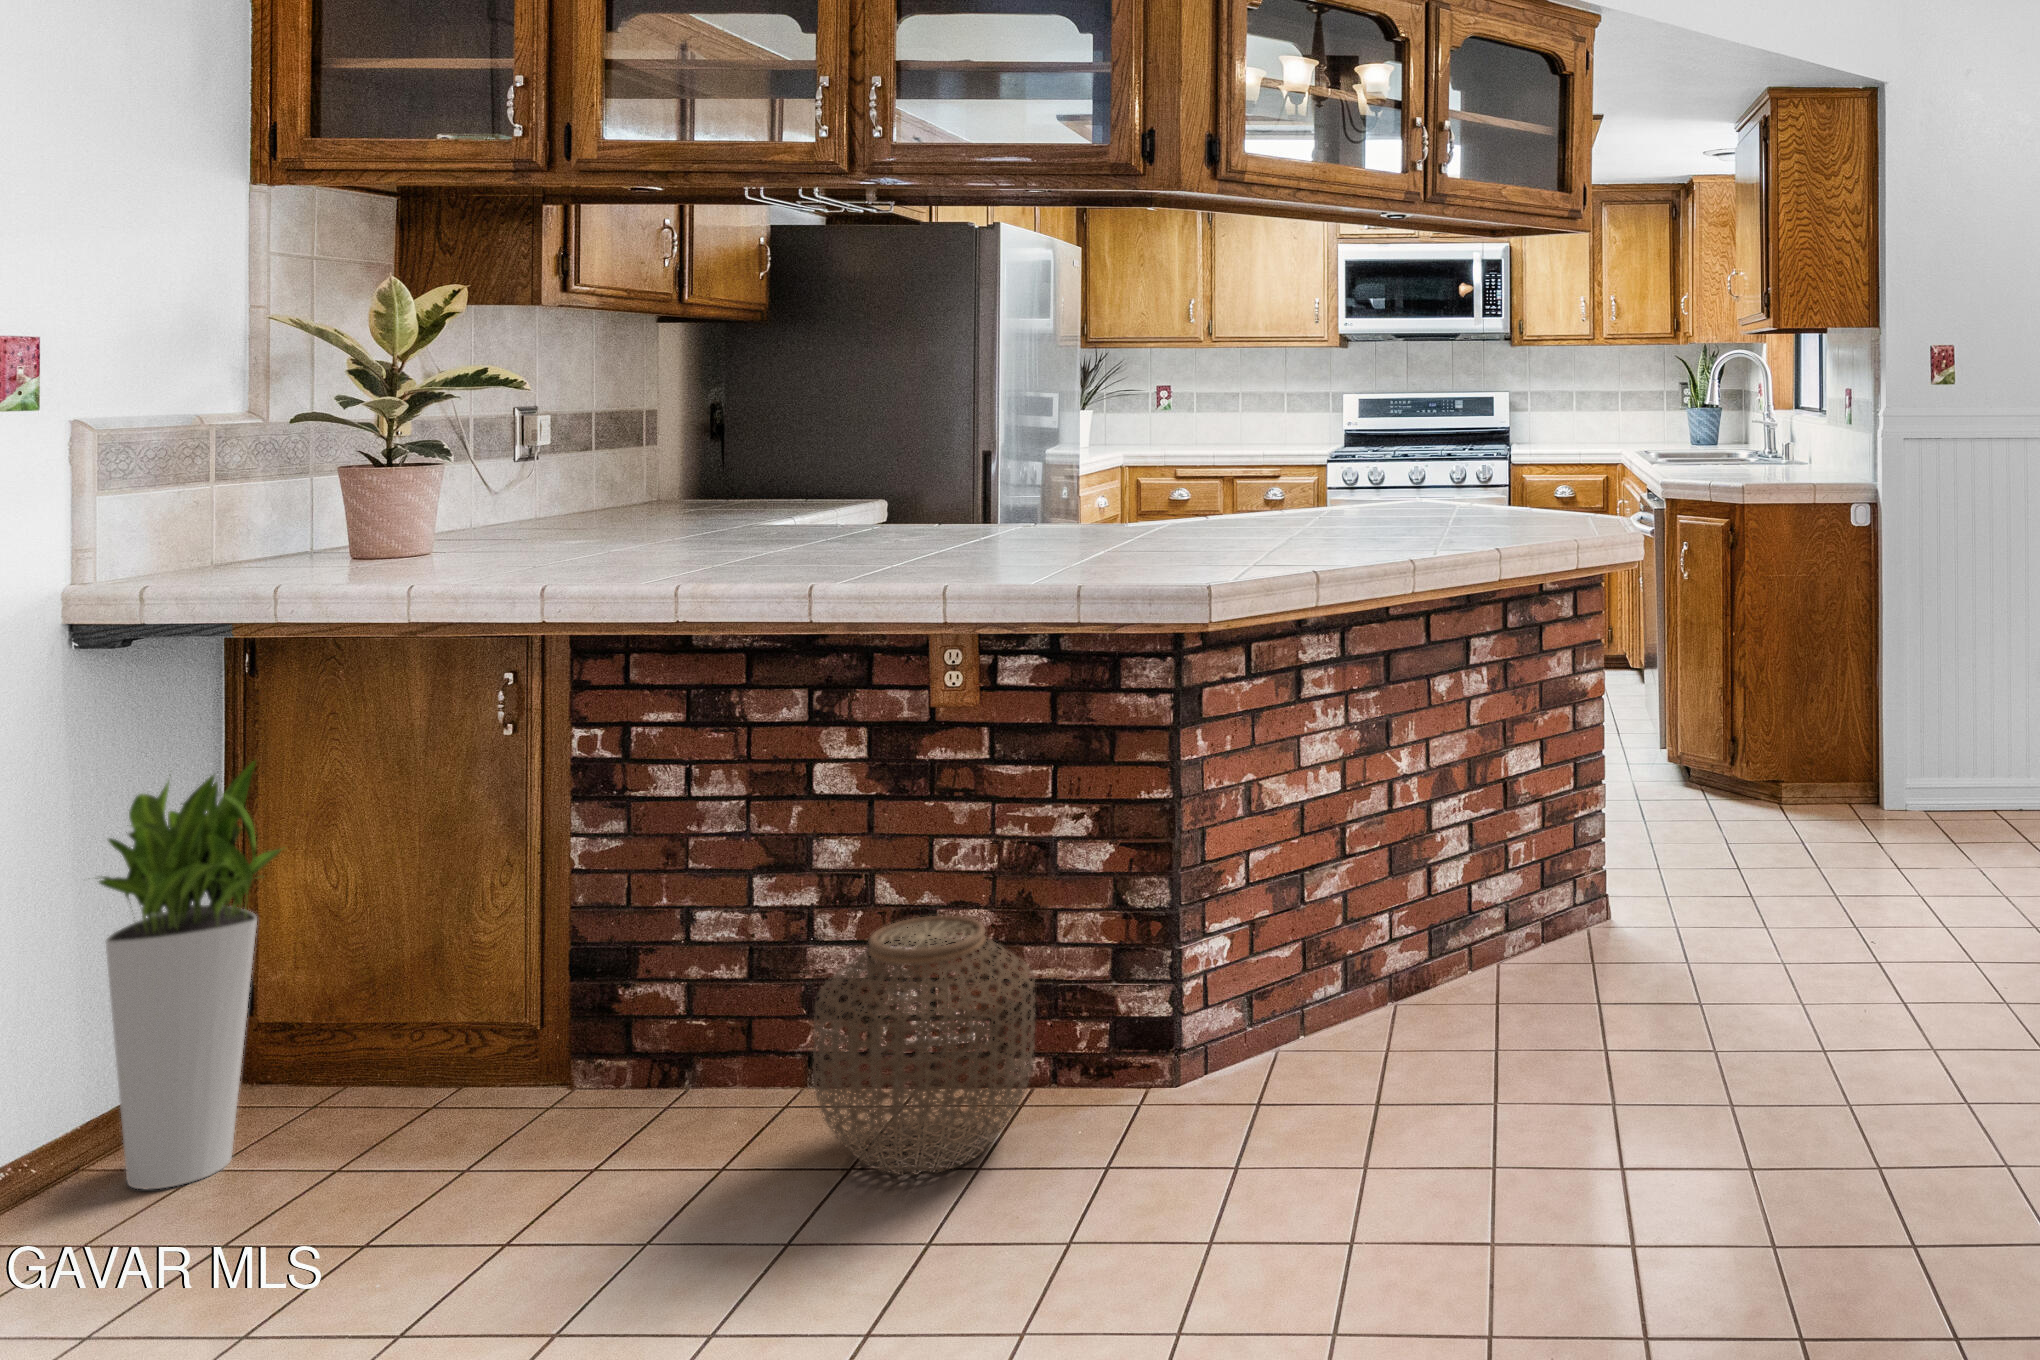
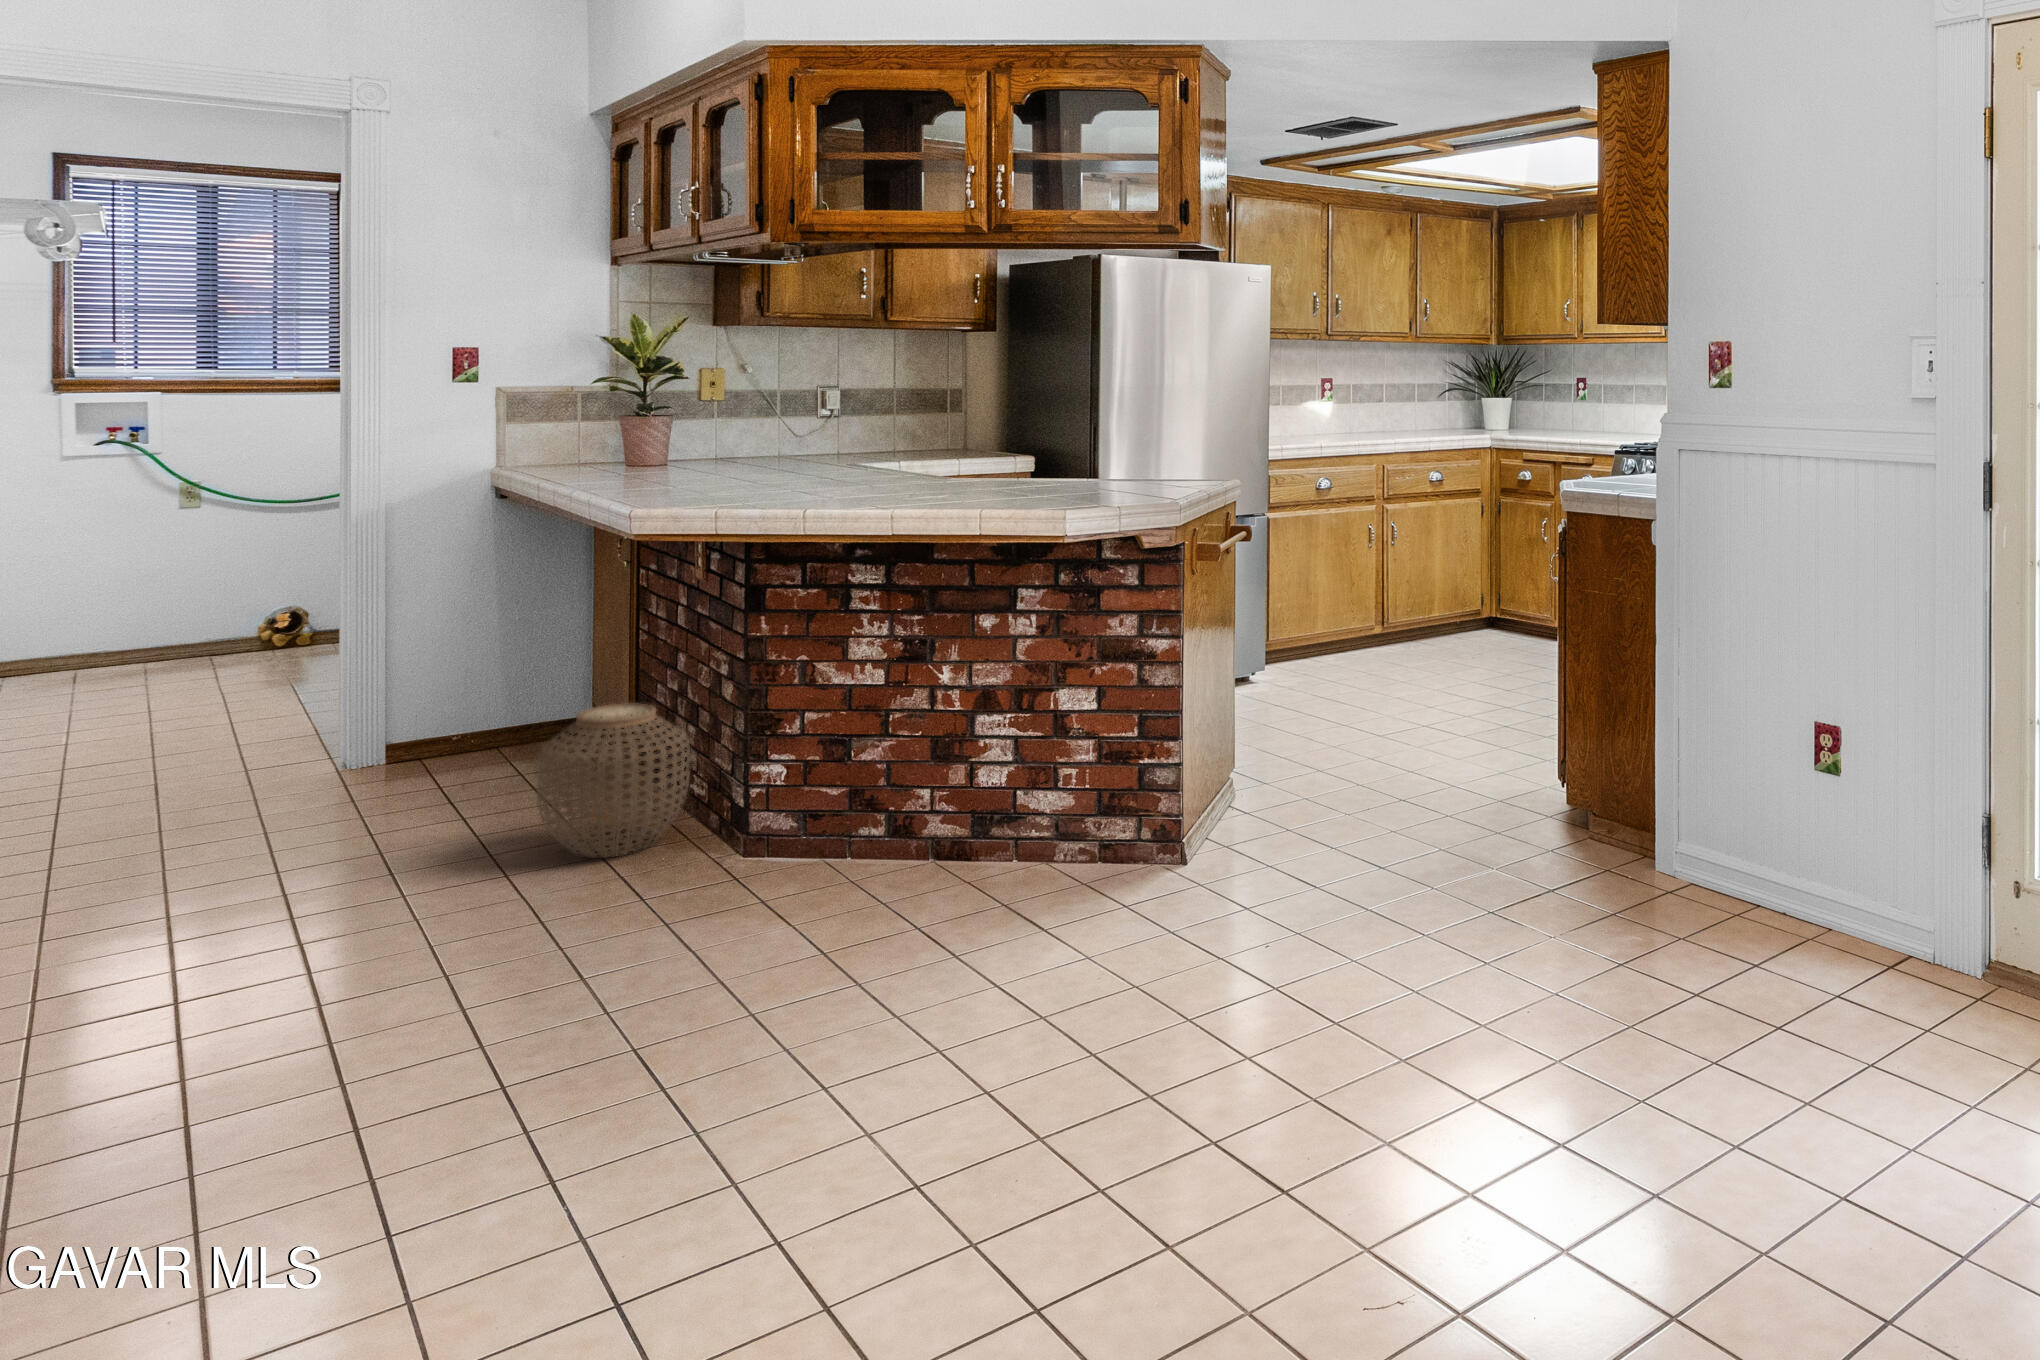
planter: present [99,761,282,1189] -> none [465,556,570,763]

